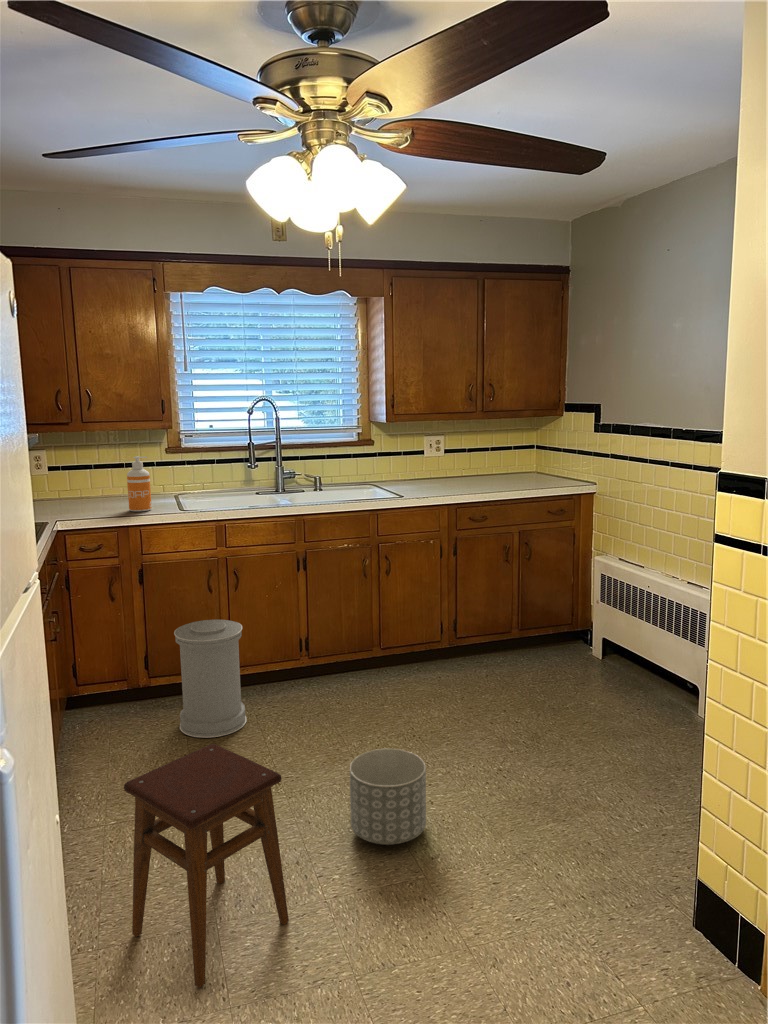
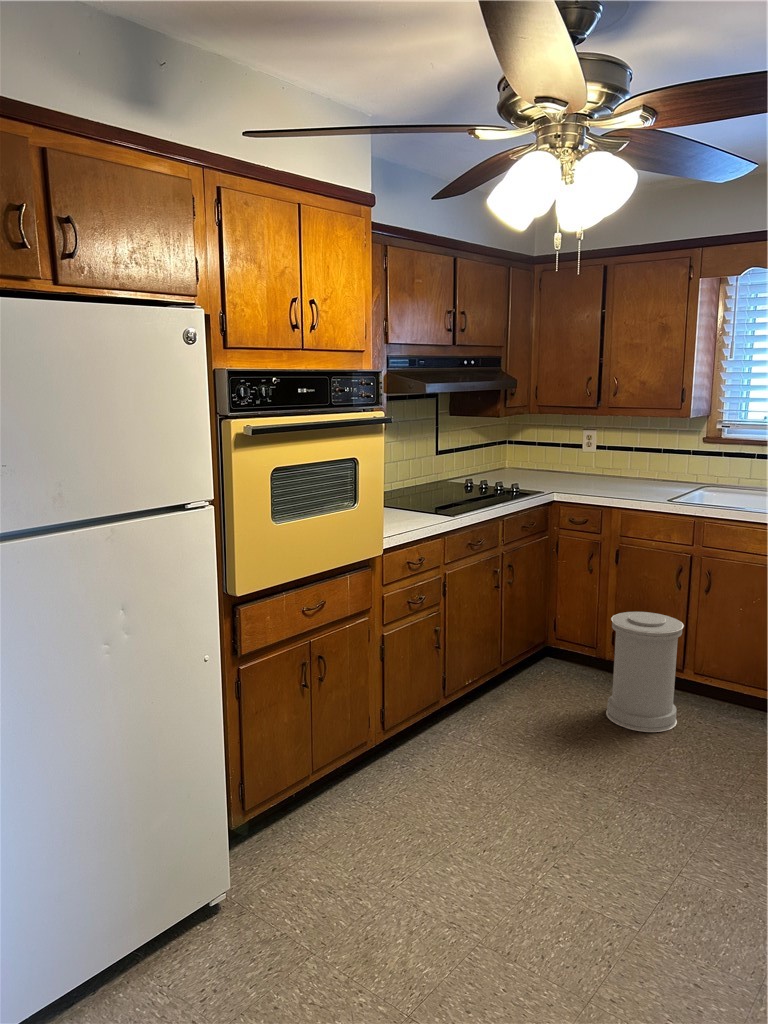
soap dispenser: present [127,456,152,512] -> none [624,441,648,495]
stool: present [124,744,289,988] -> none [389,691,494,876]
planter: present [350,749,426,845] -> none [616,783,712,895]

